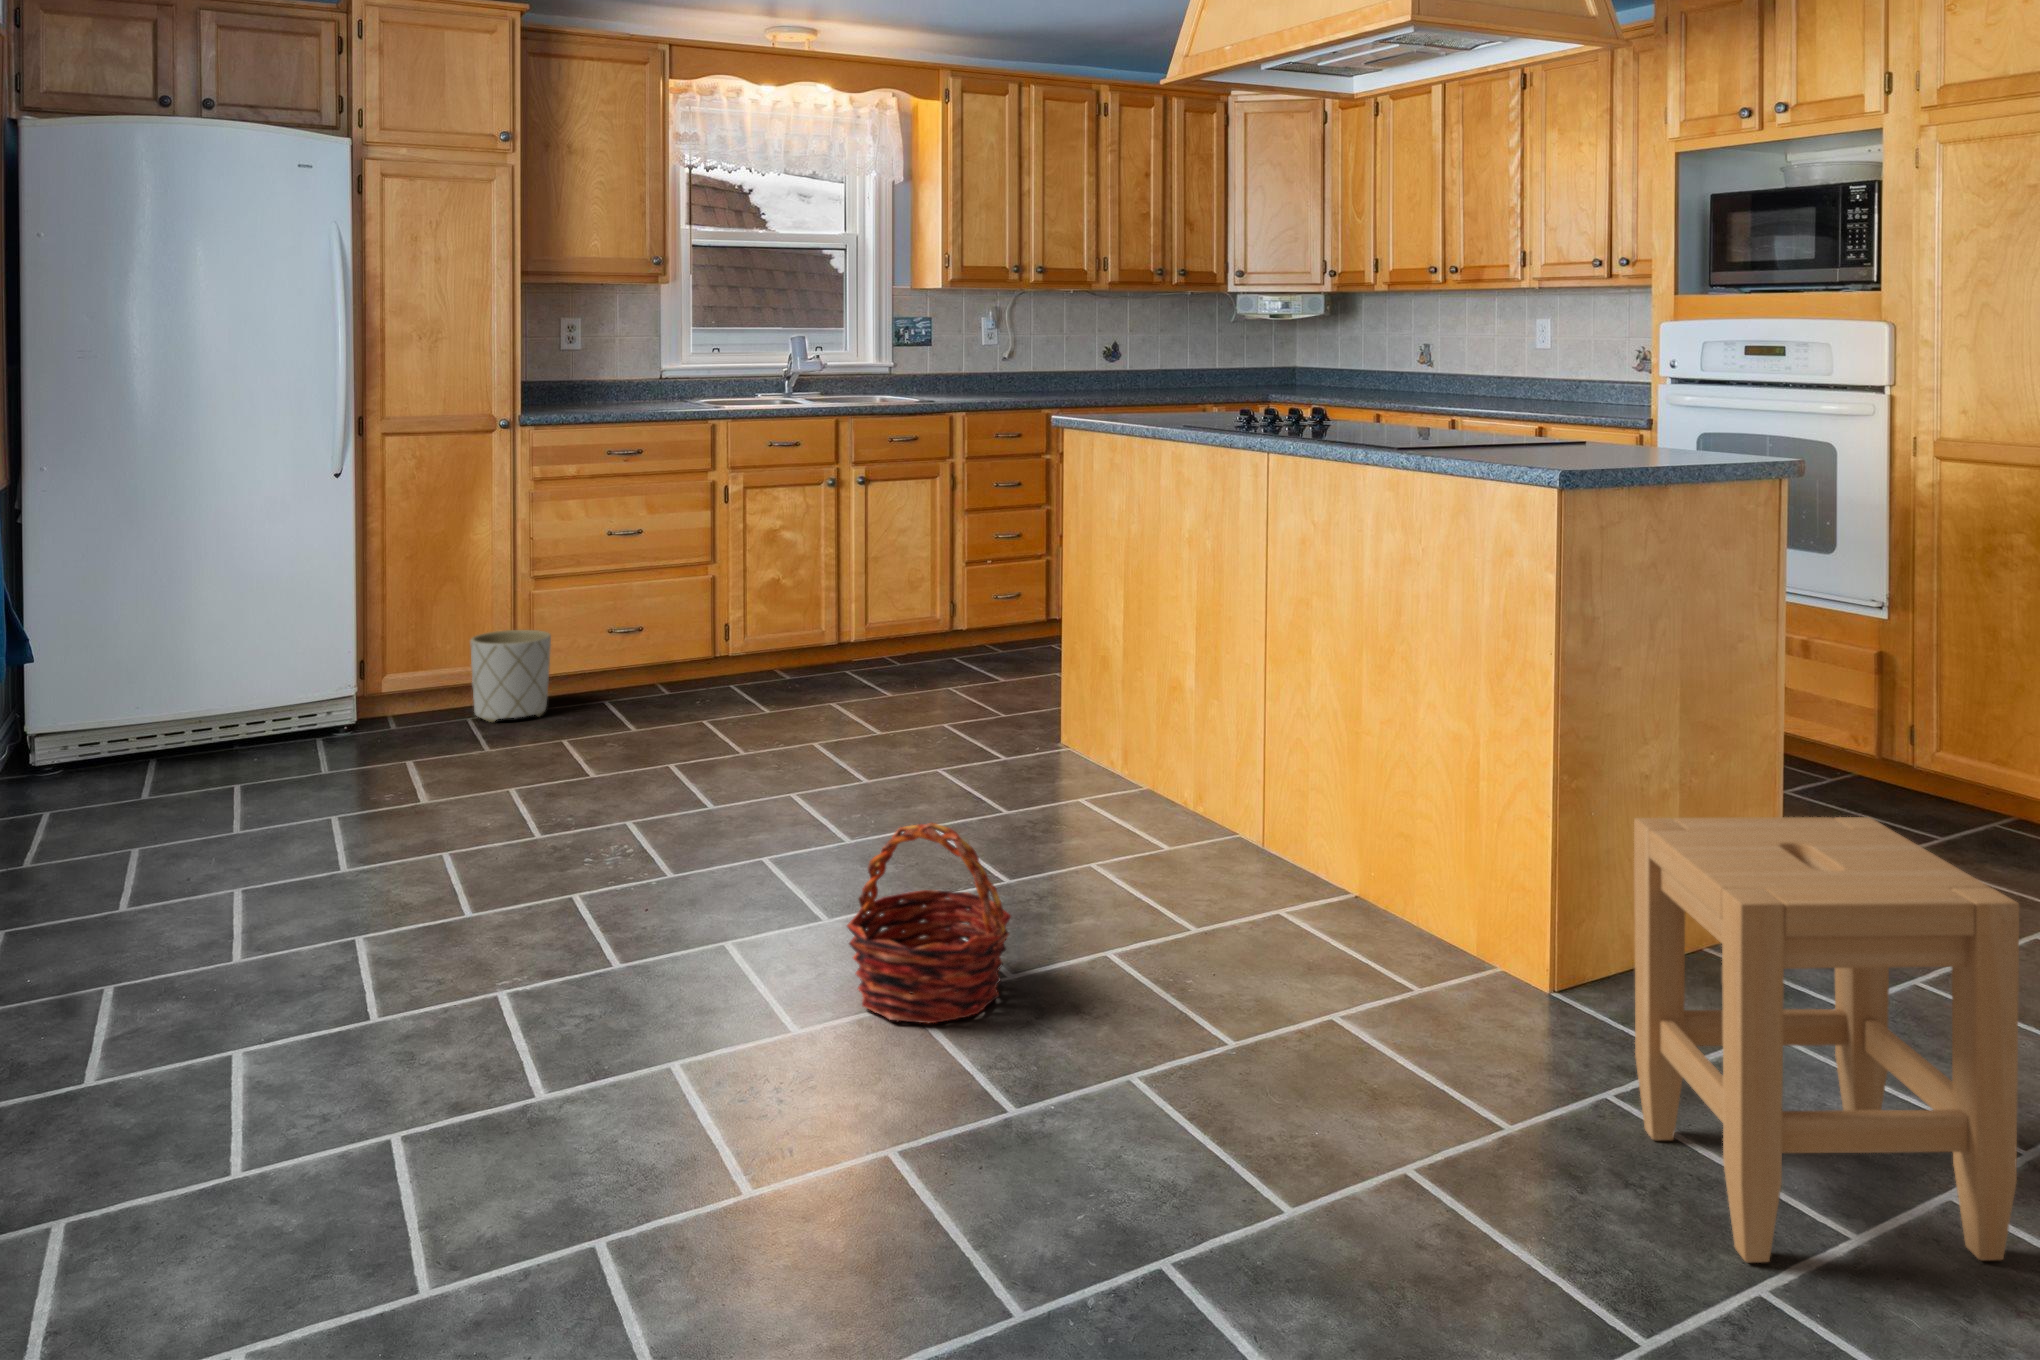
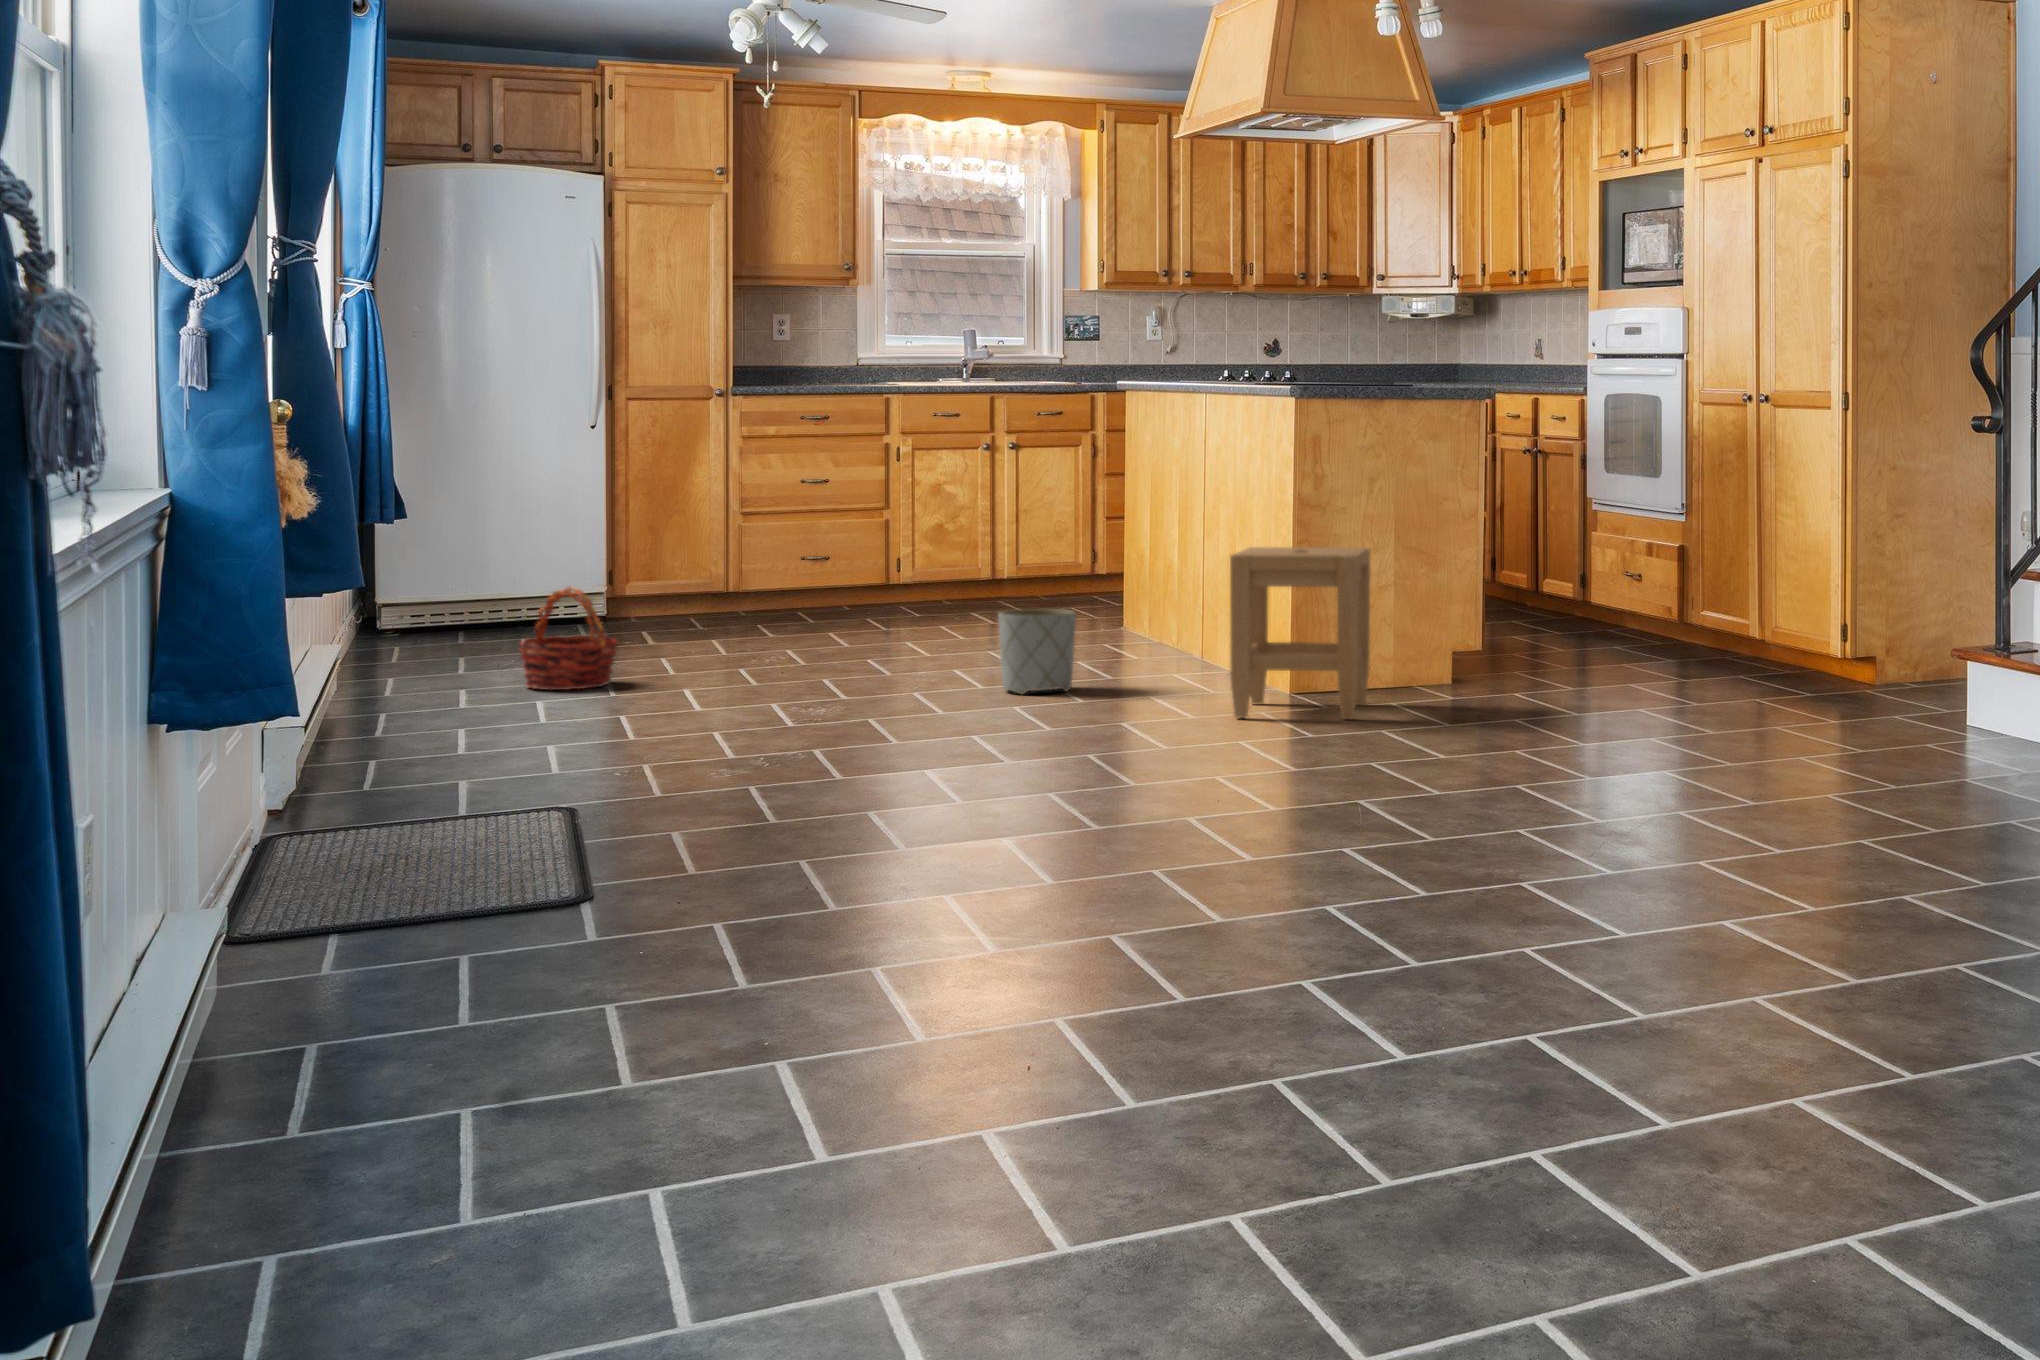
planter: present [470,630,551,722] -> present [998,609,1076,694]
basket: present [847,823,1011,1024] -> present [520,586,617,690]

